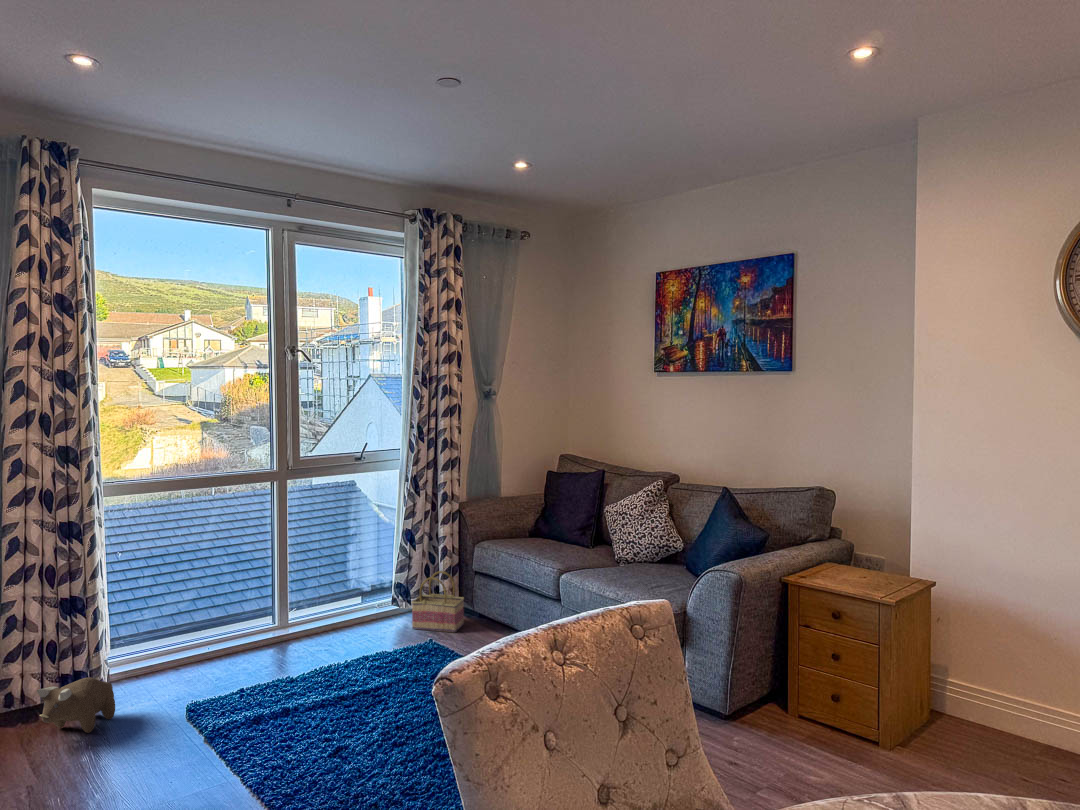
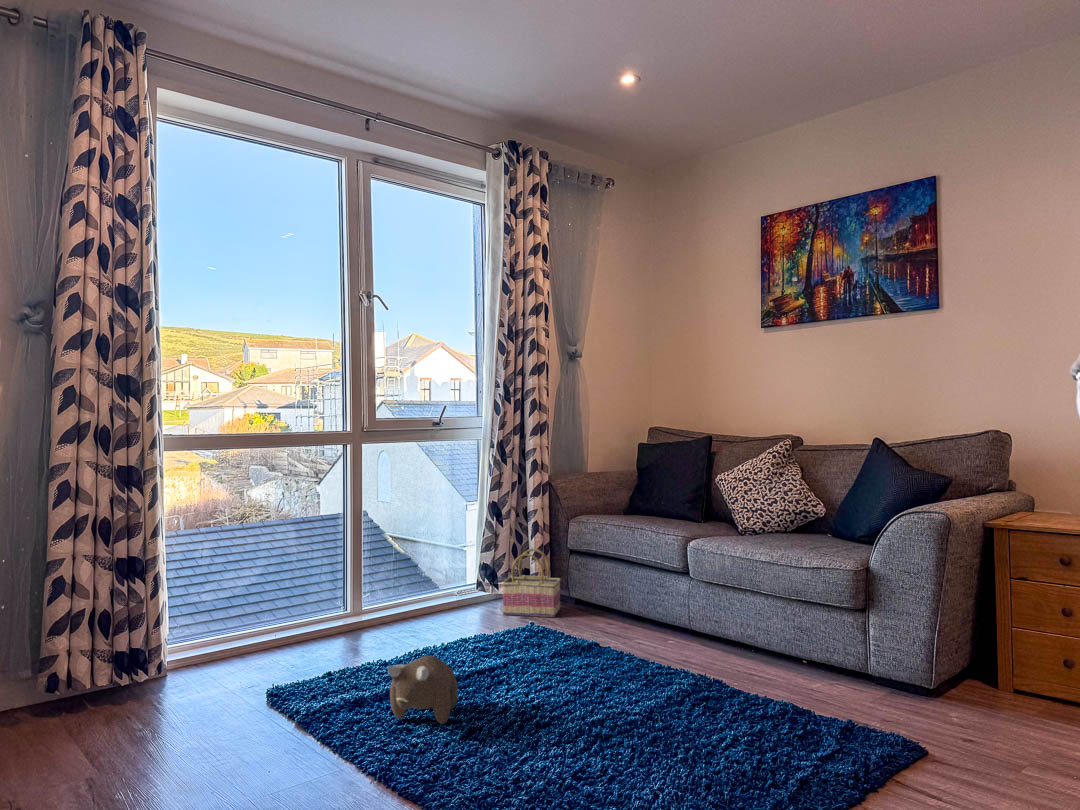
plush toy: present [37,677,115,733] -> present [388,656,458,724]

